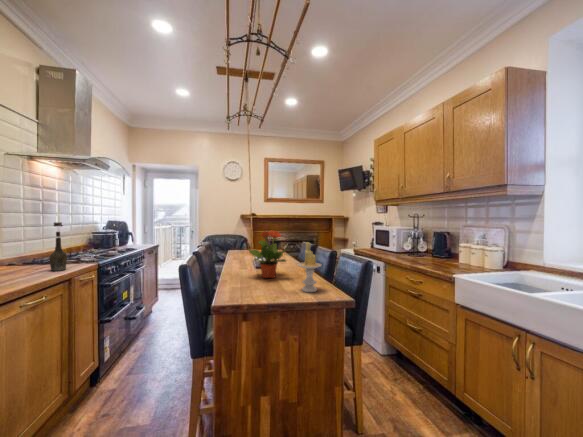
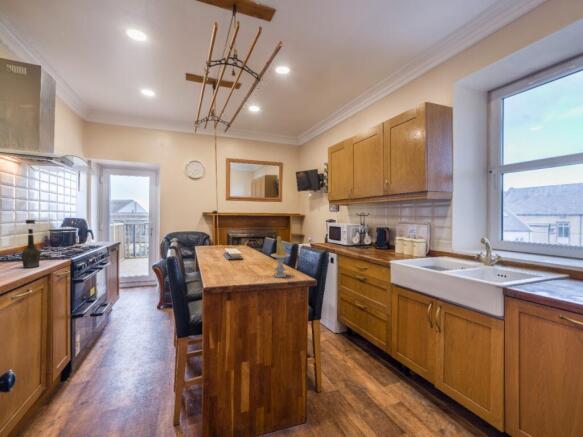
potted plant: present [248,230,287,278] -> none [224,227,260,269]

